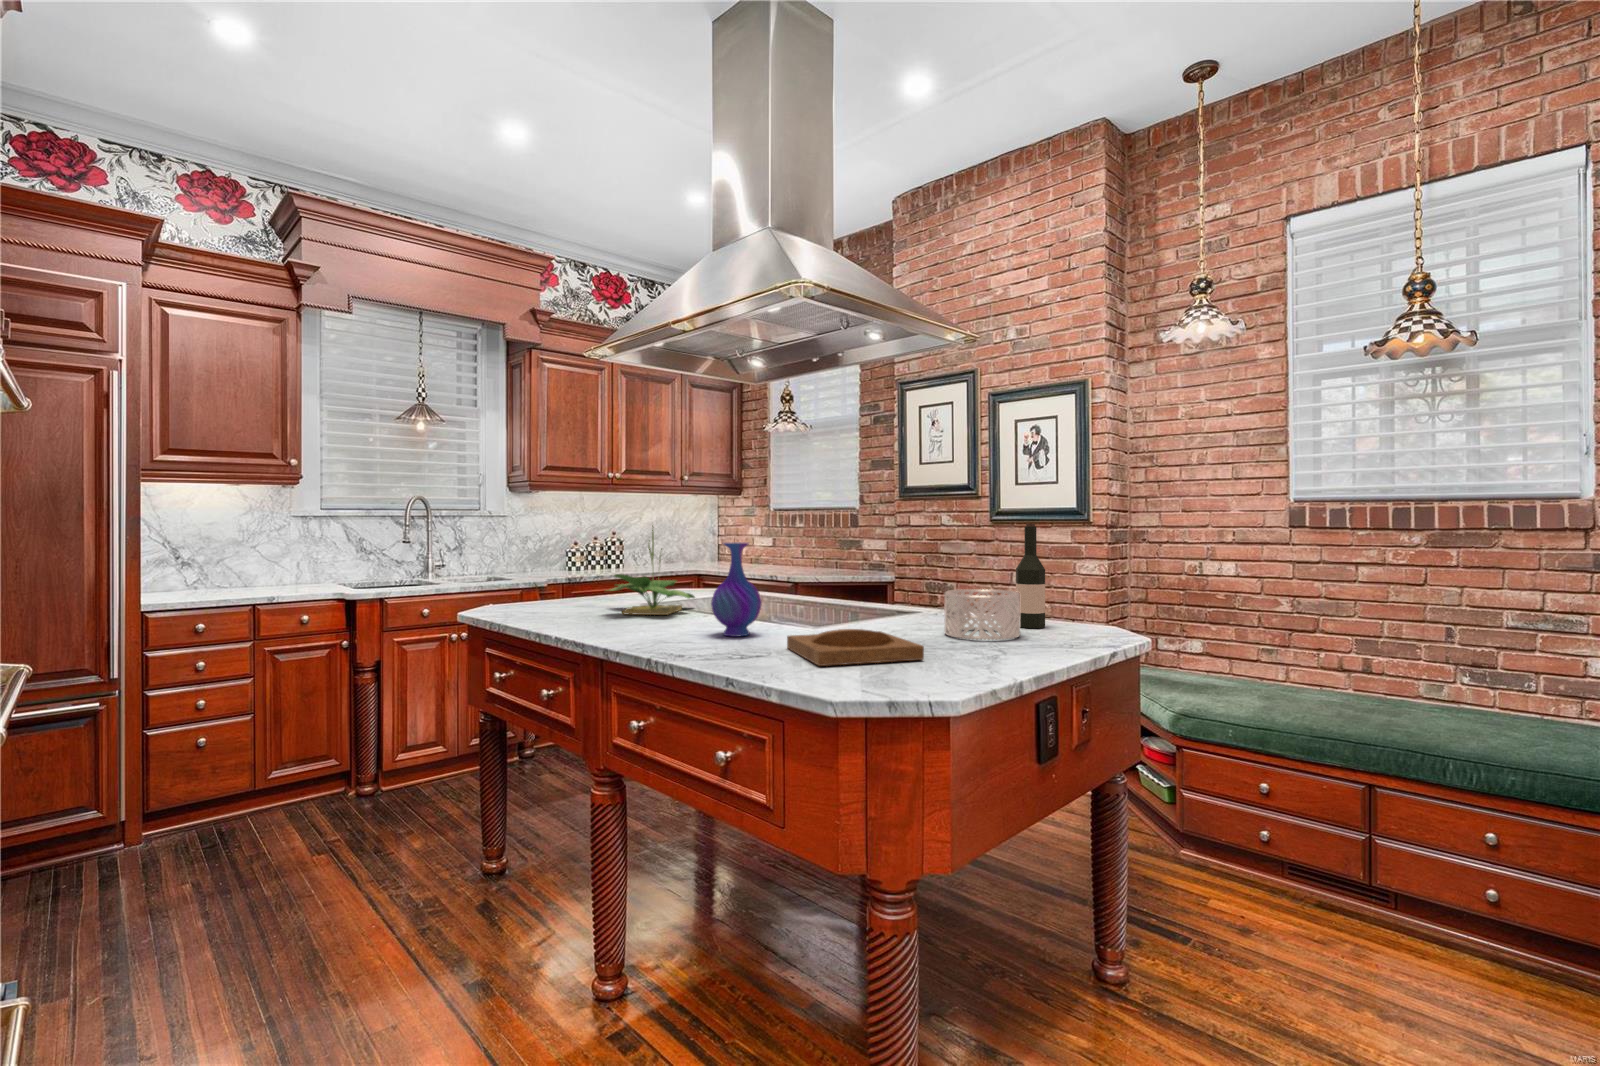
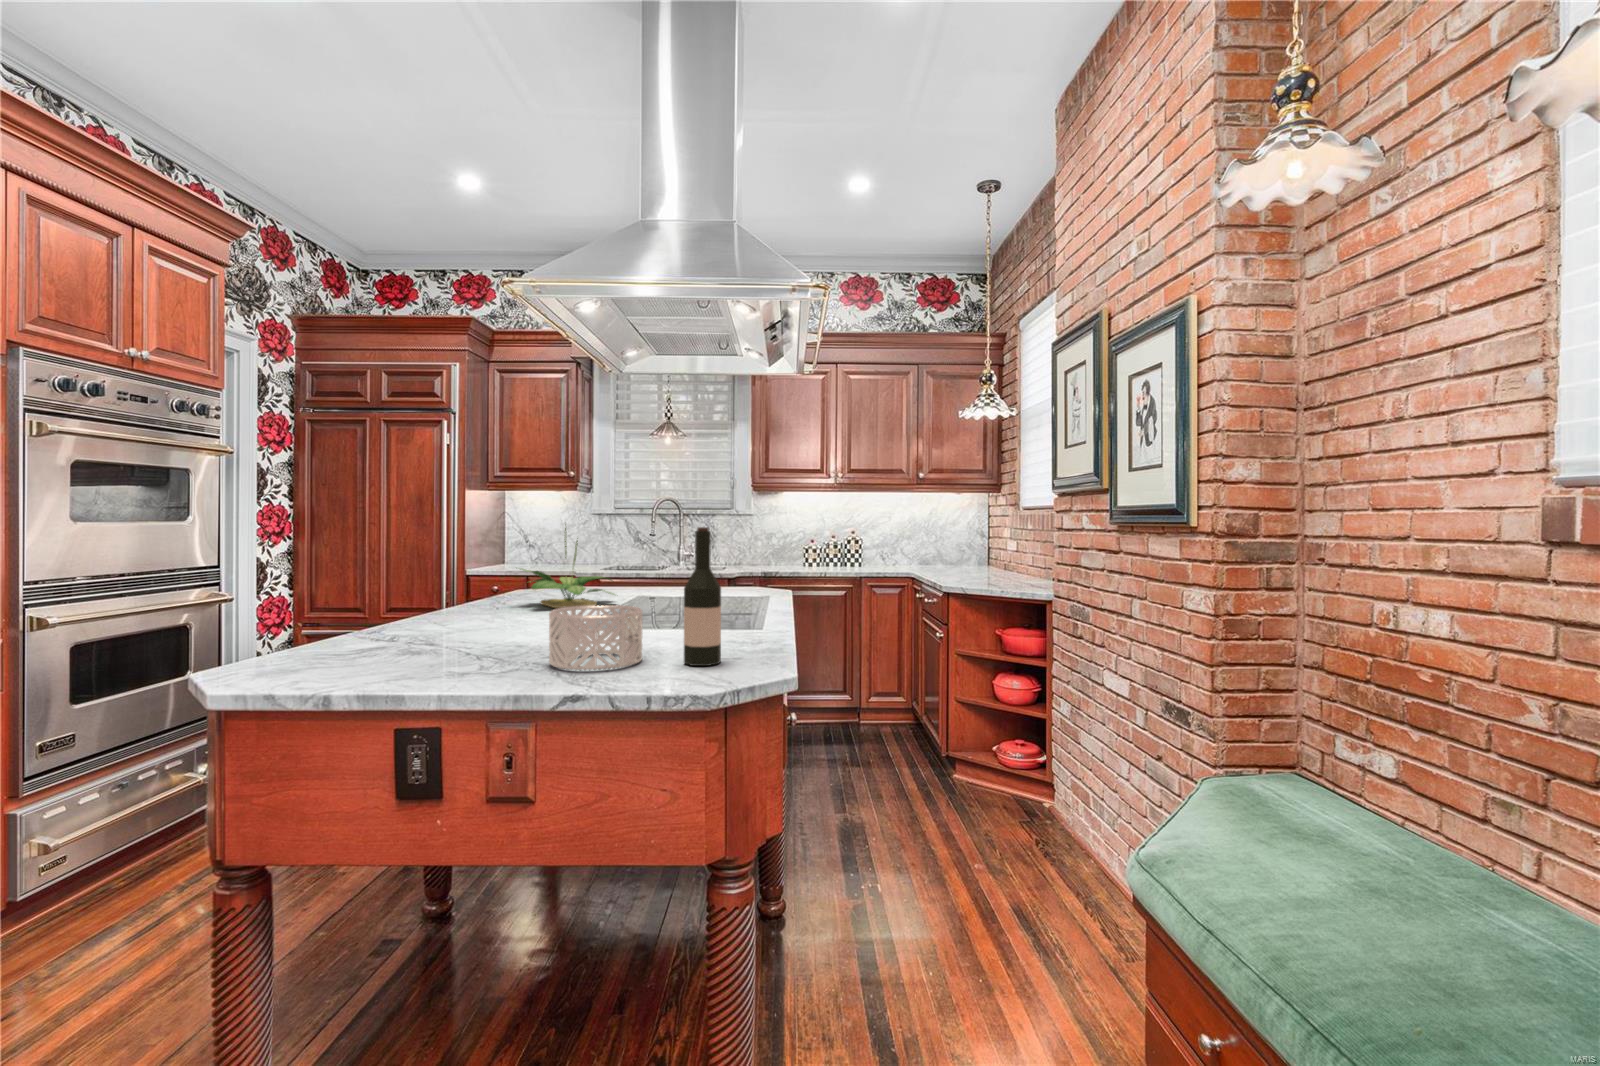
vase: present [711,542,762,637] -> none [446,542,498,631]
tray: present [787,629,924,666] -> none [315,633,485,672]

